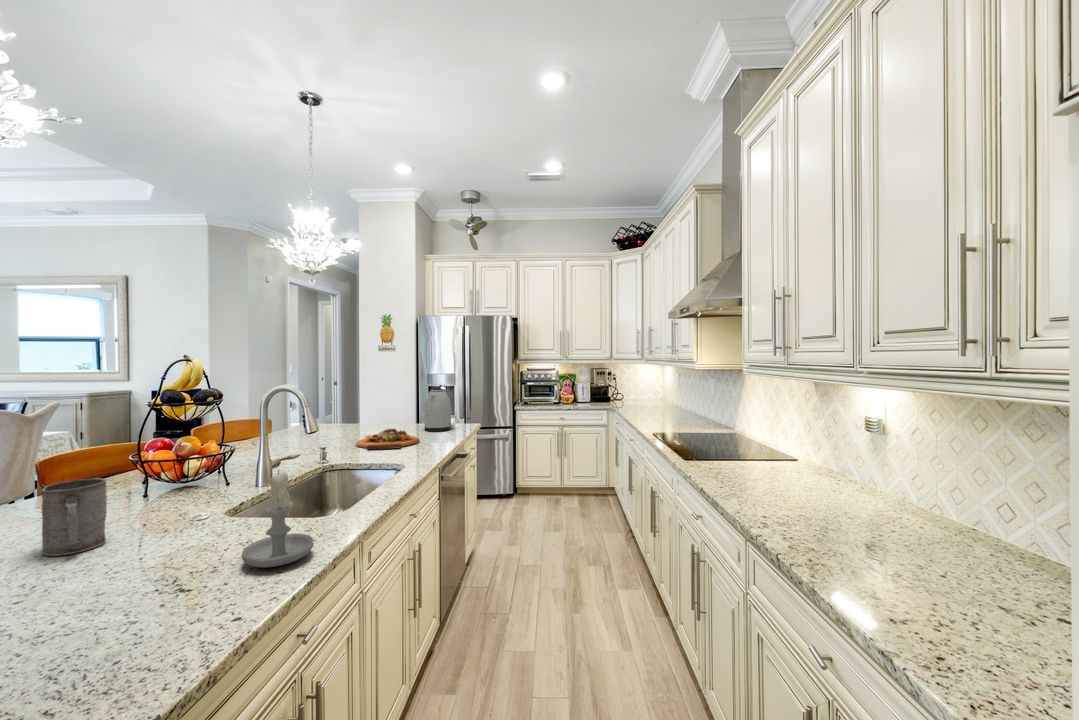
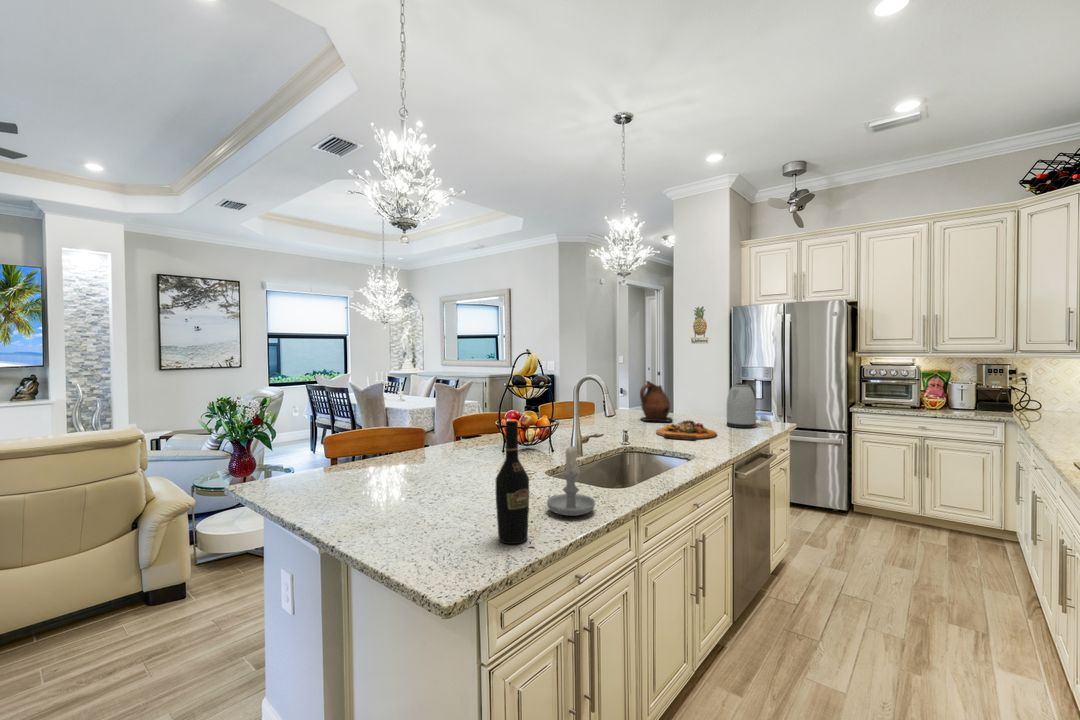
ceramic pitcher: none [331,390,370,434] -> present [640,381,672,422]
wine bottle: none [161,448,223,636] -> present [495,421,529,544]
mug: present [42,478,107,556] -> none [450,434,480,481]

